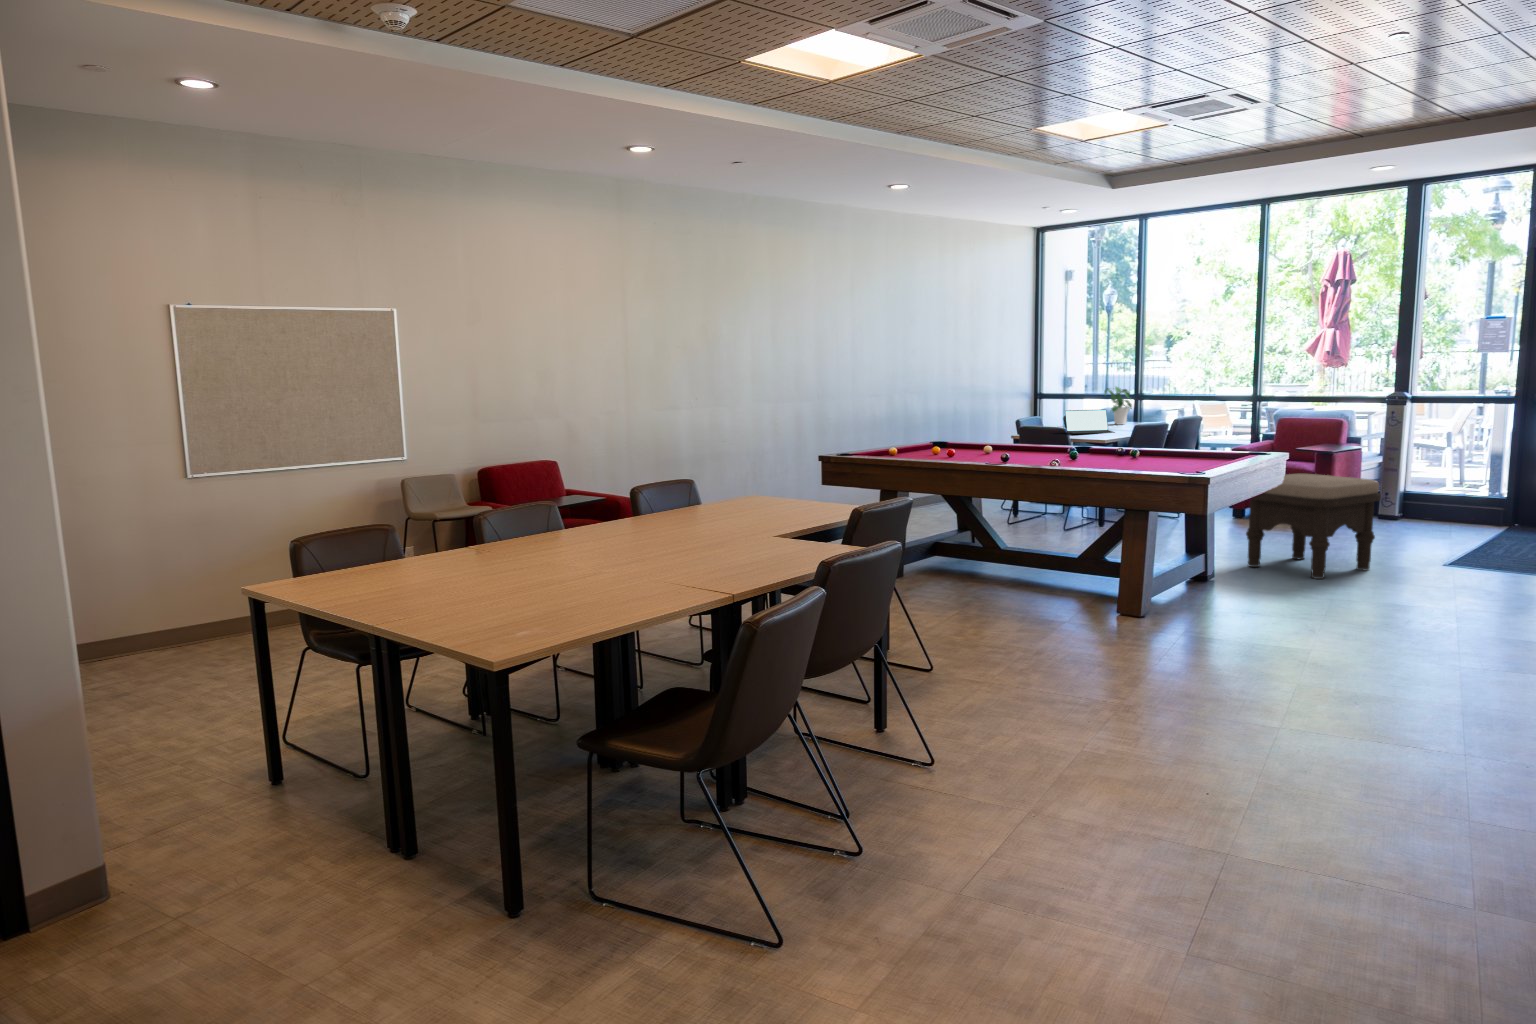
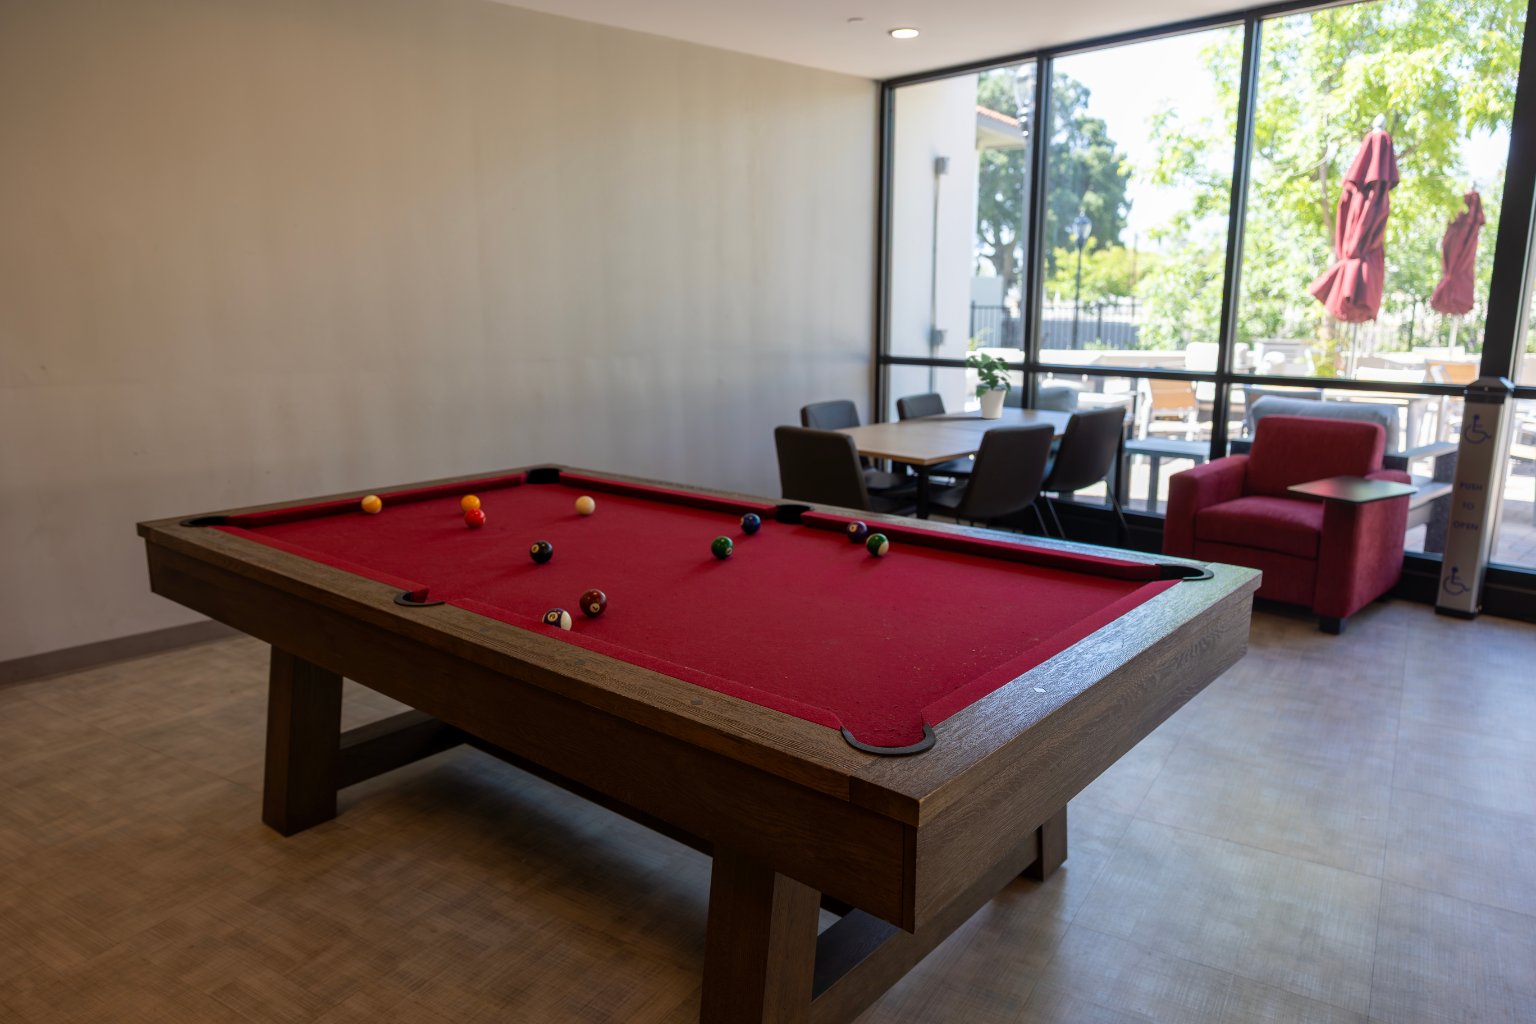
laptop: present [1065,410,1115,434] -> none [884,396,966,441]
ottoman: present [1246,474,1381,579] -> none [1175,579,1509,885]

